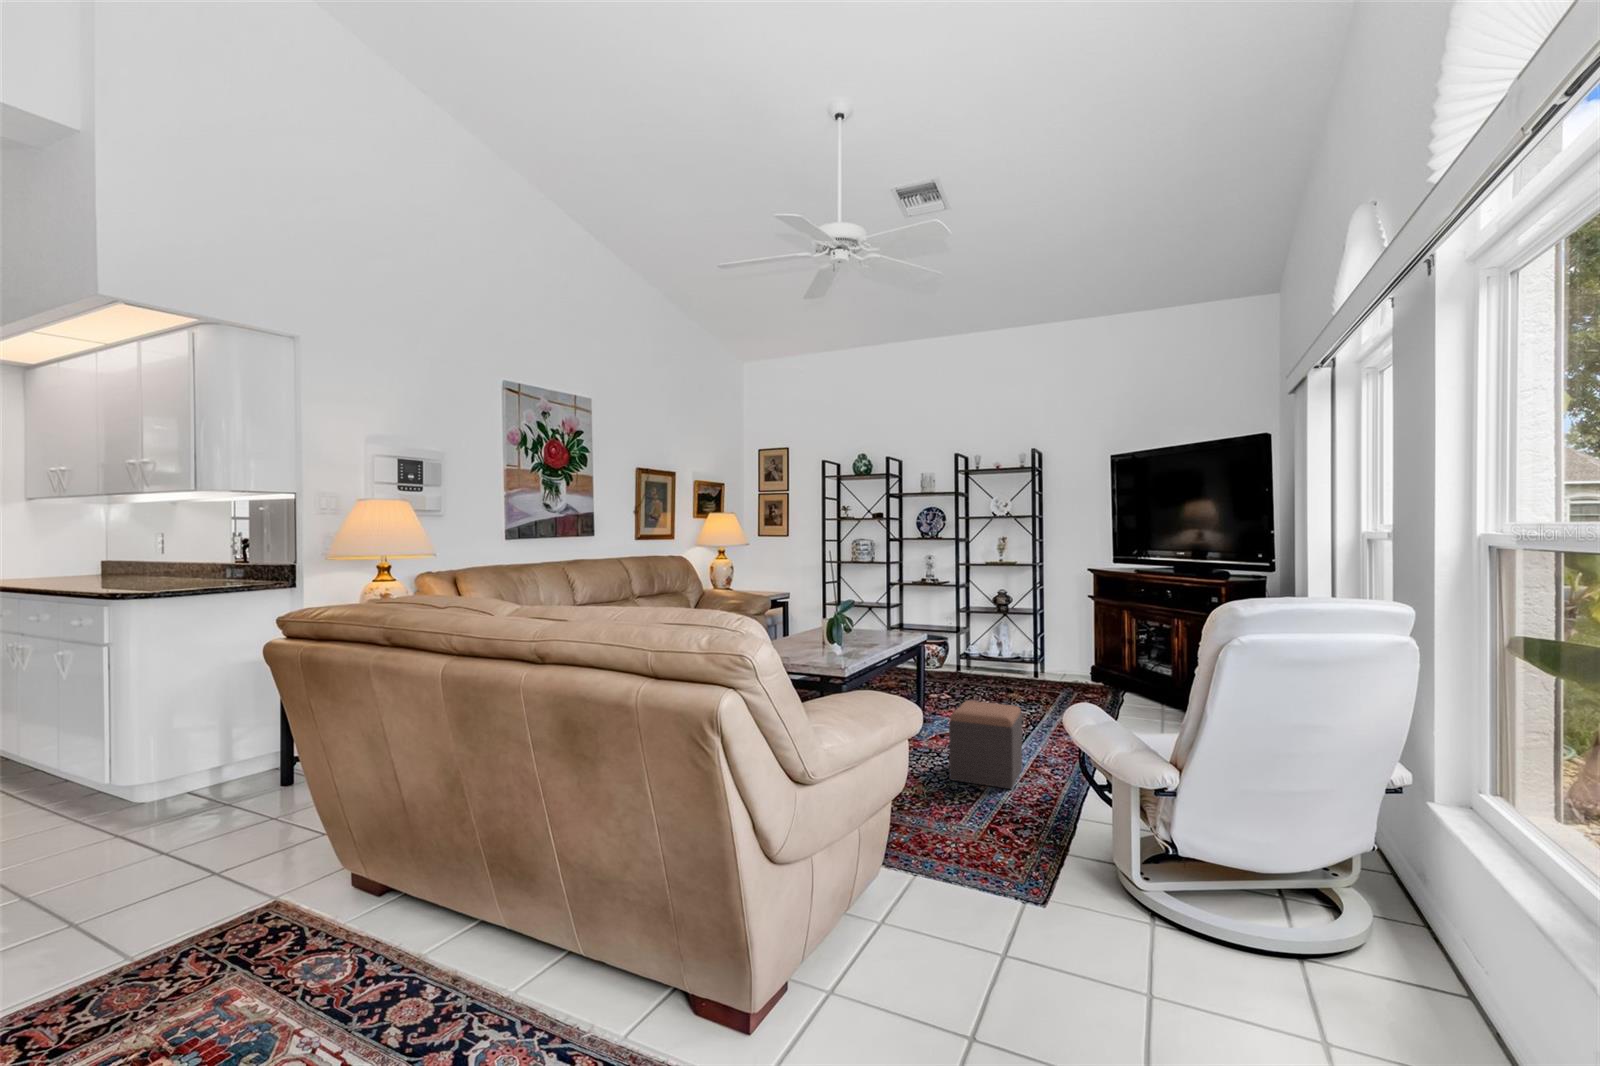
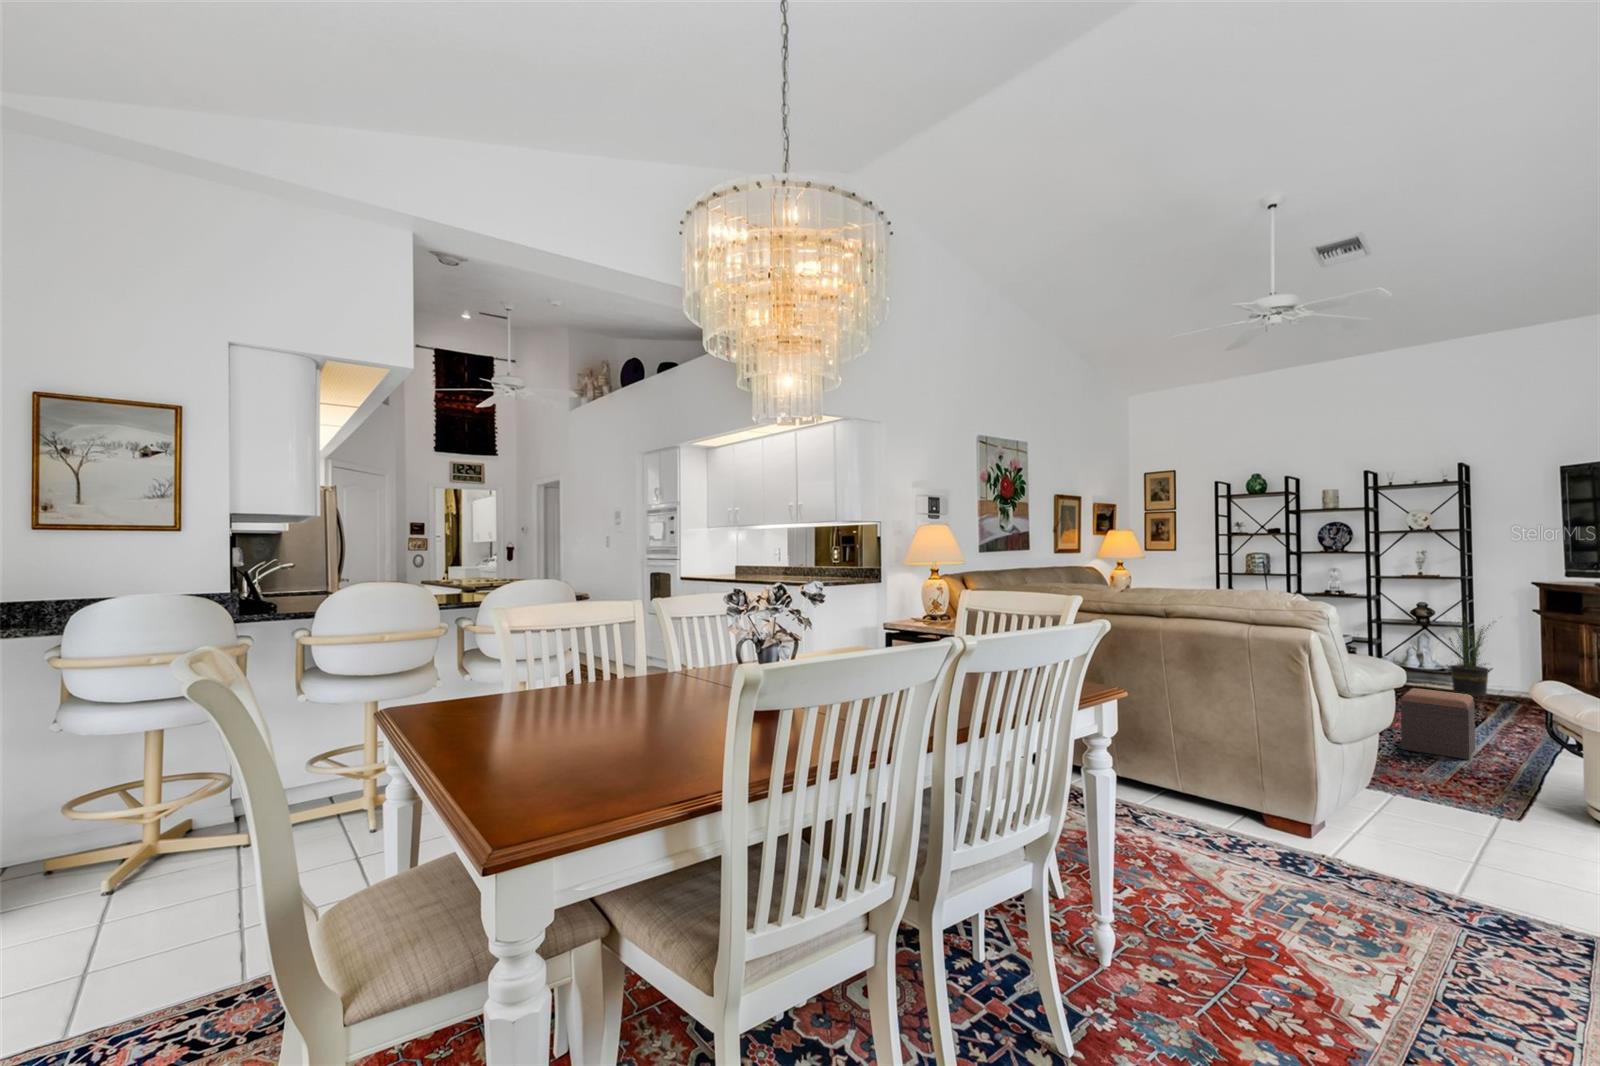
potted plant: none [1007,600,1065,689] -> present [1442,618,1494,697]

